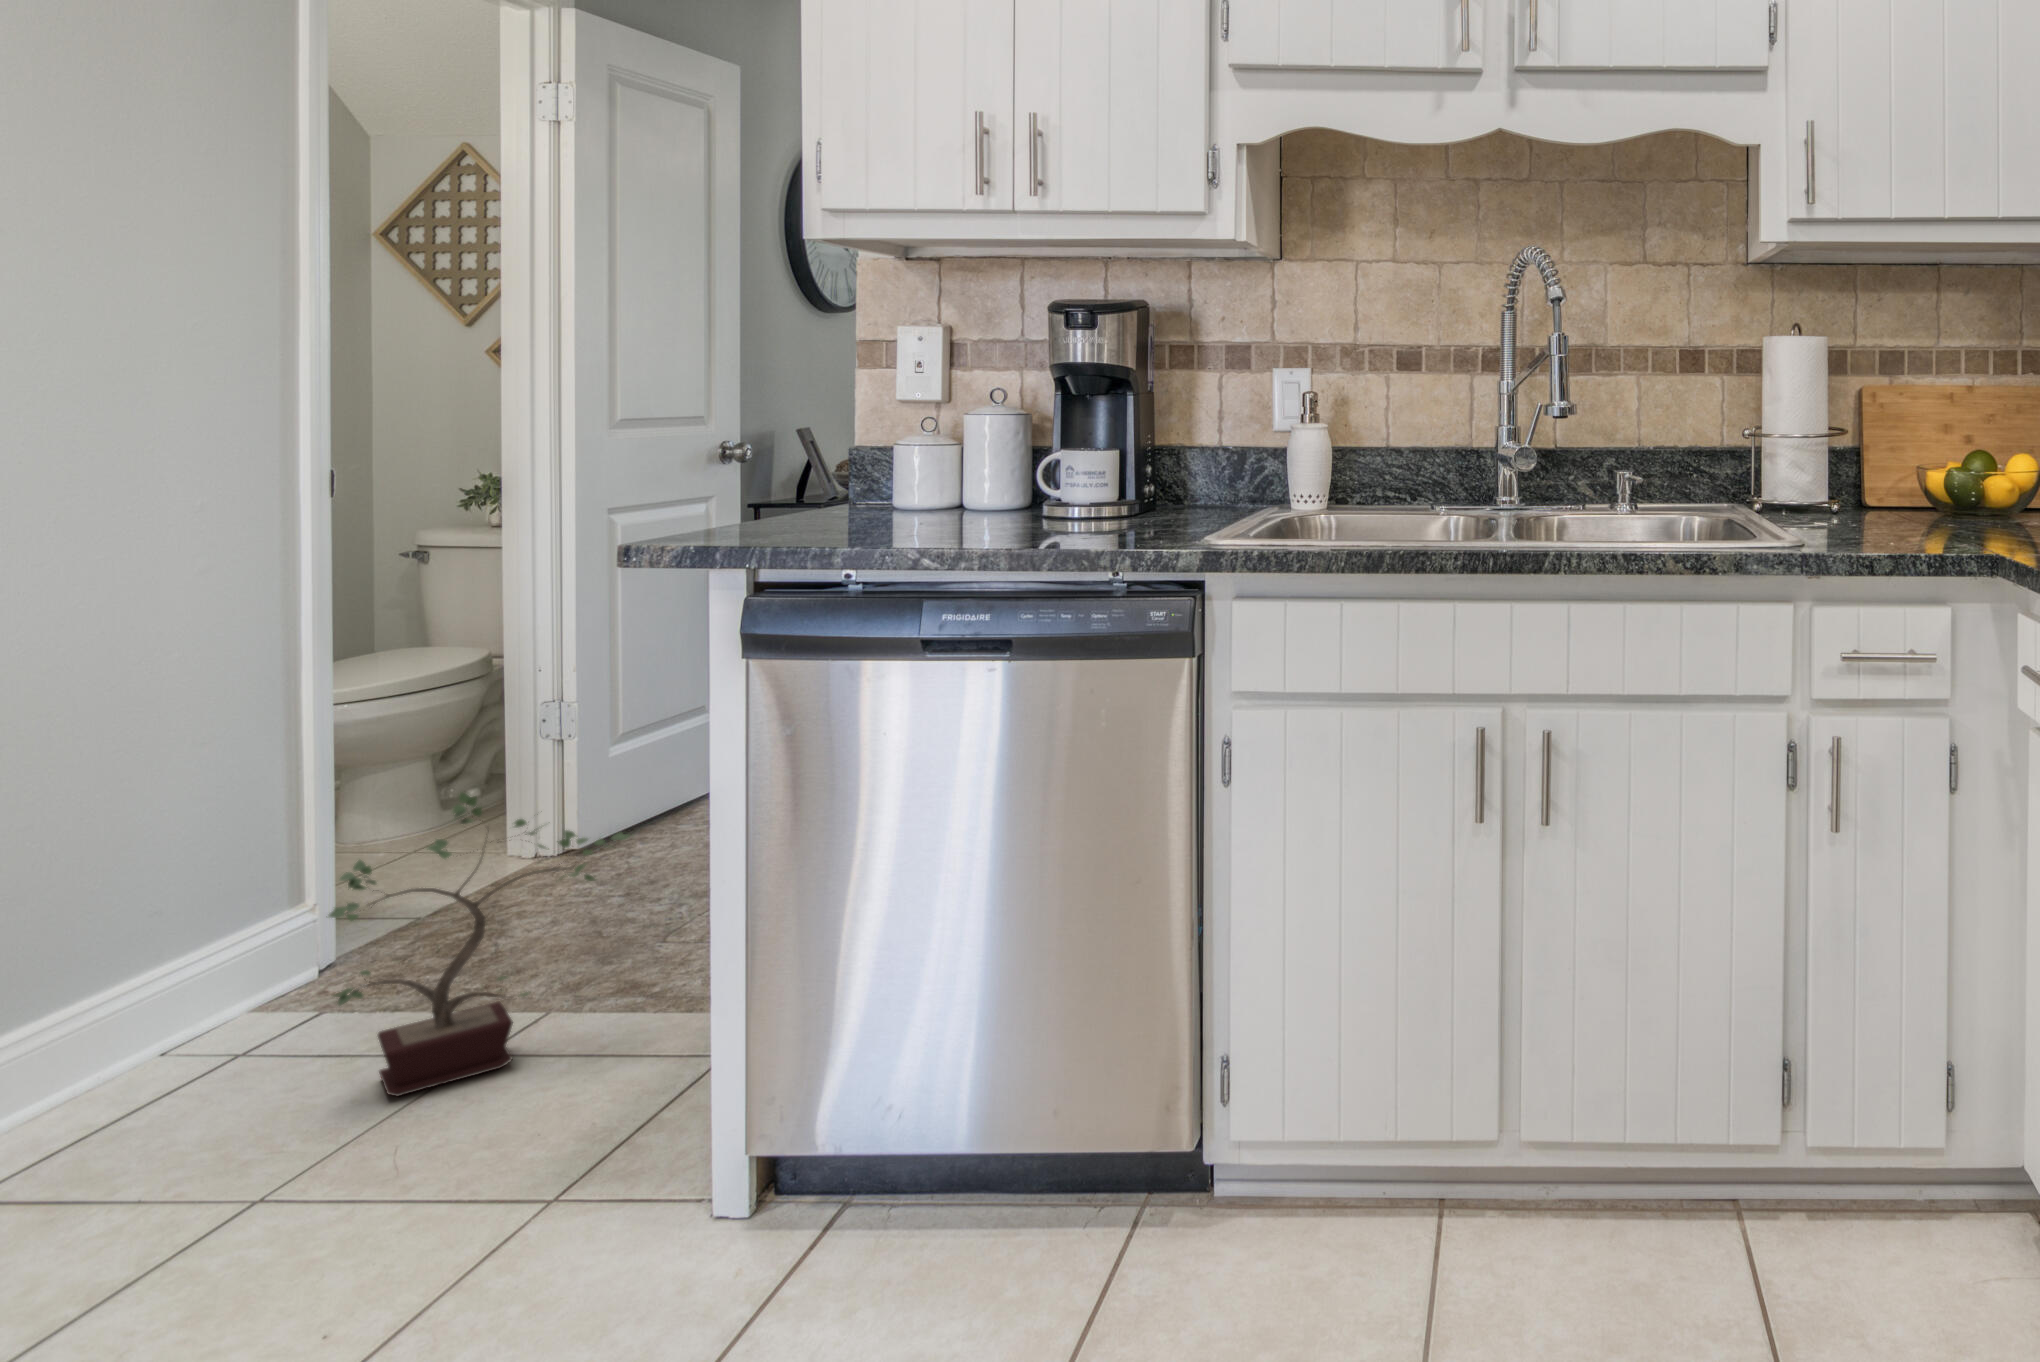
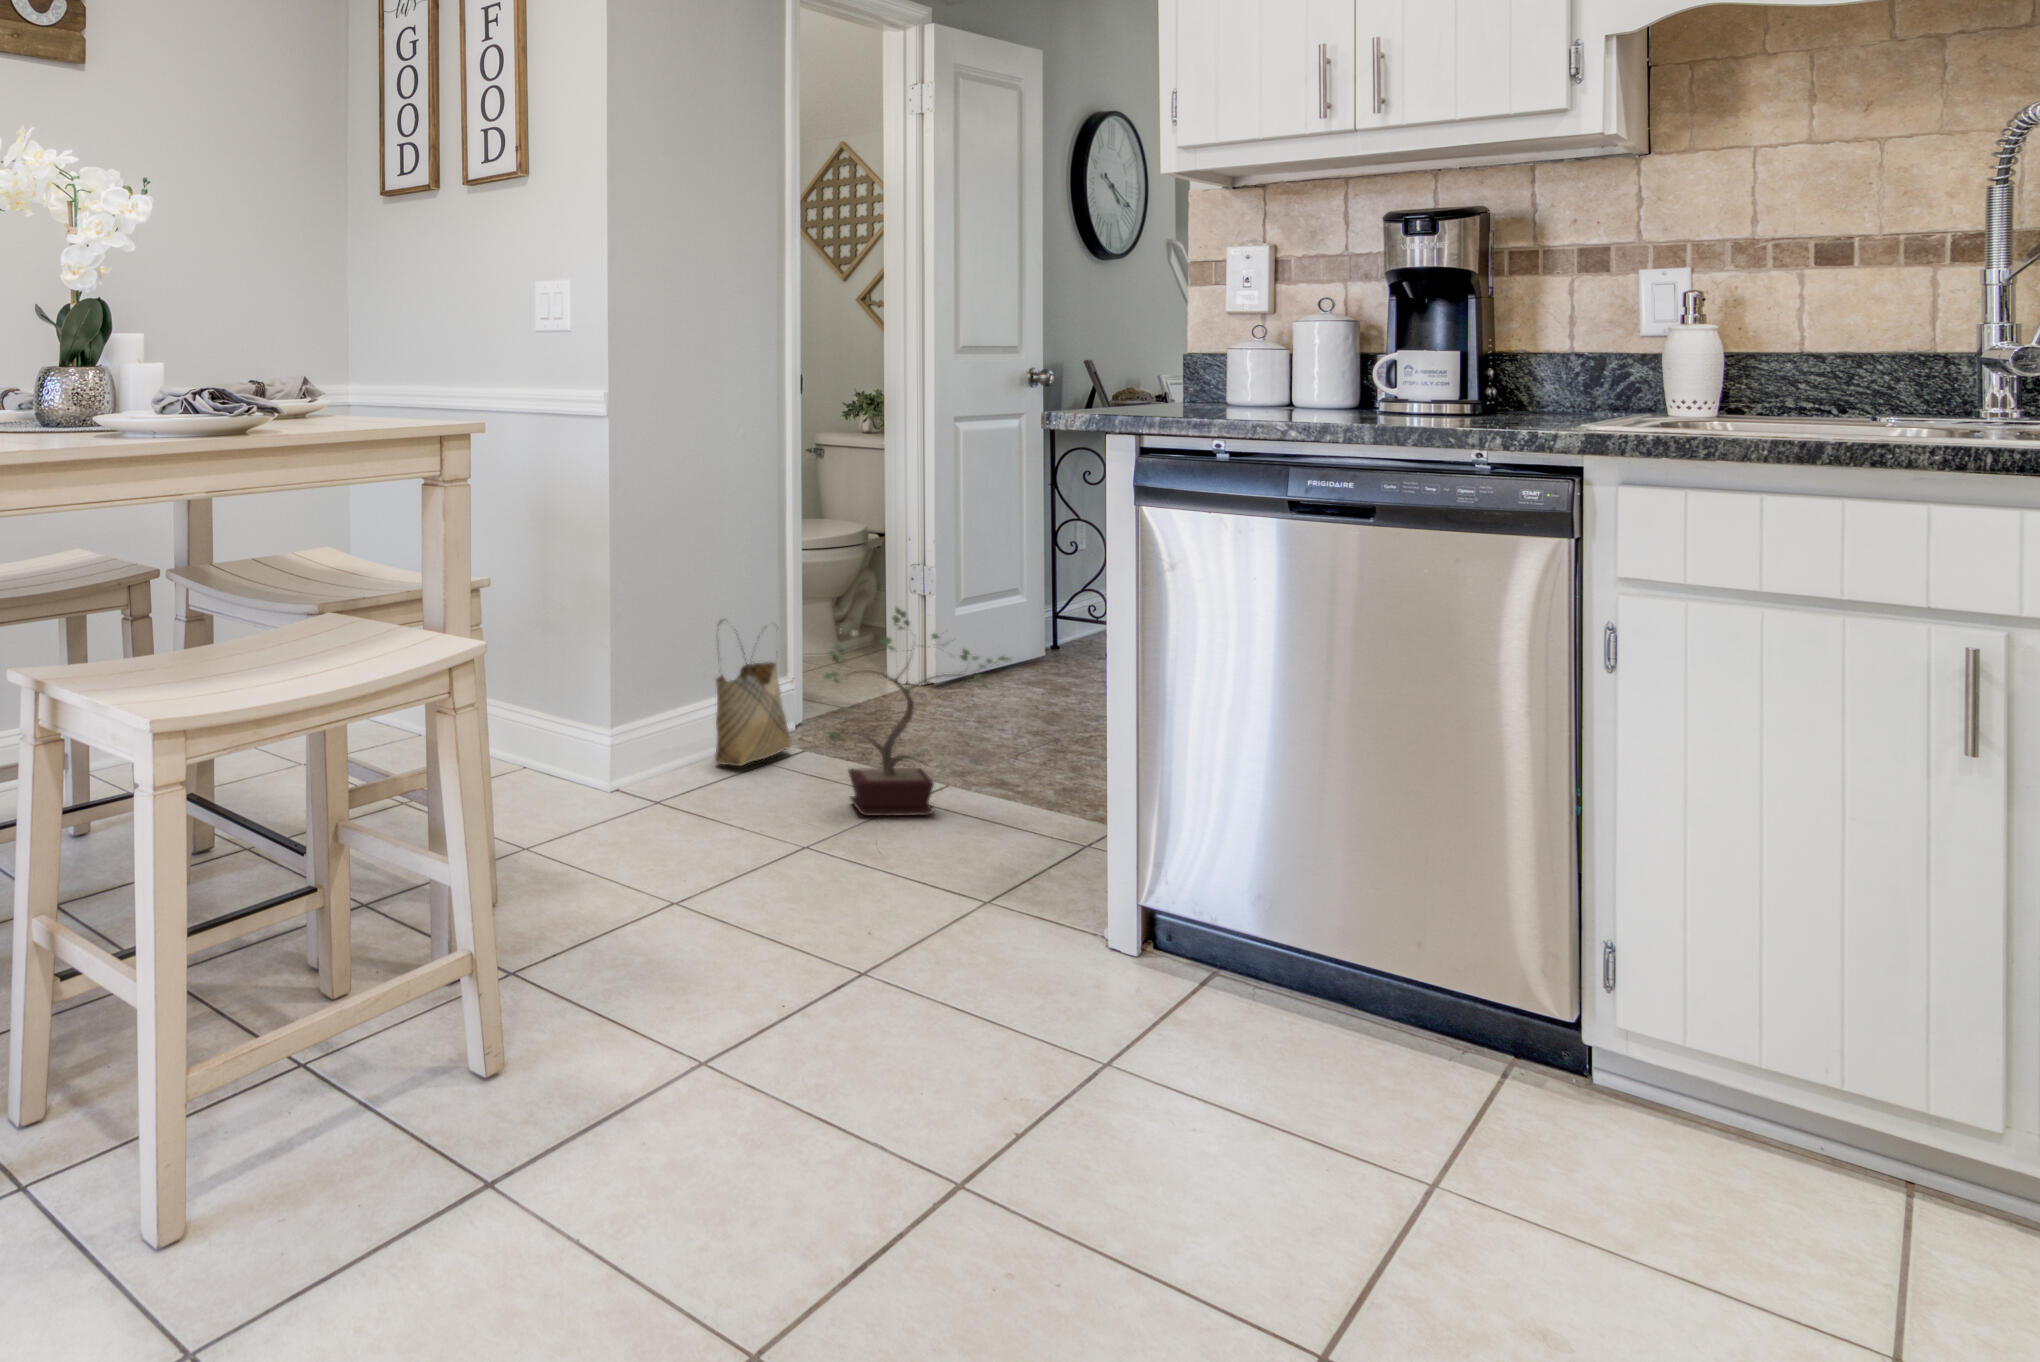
woven basket: none [149,834,304,1066] -> present [715,620,791,766]

